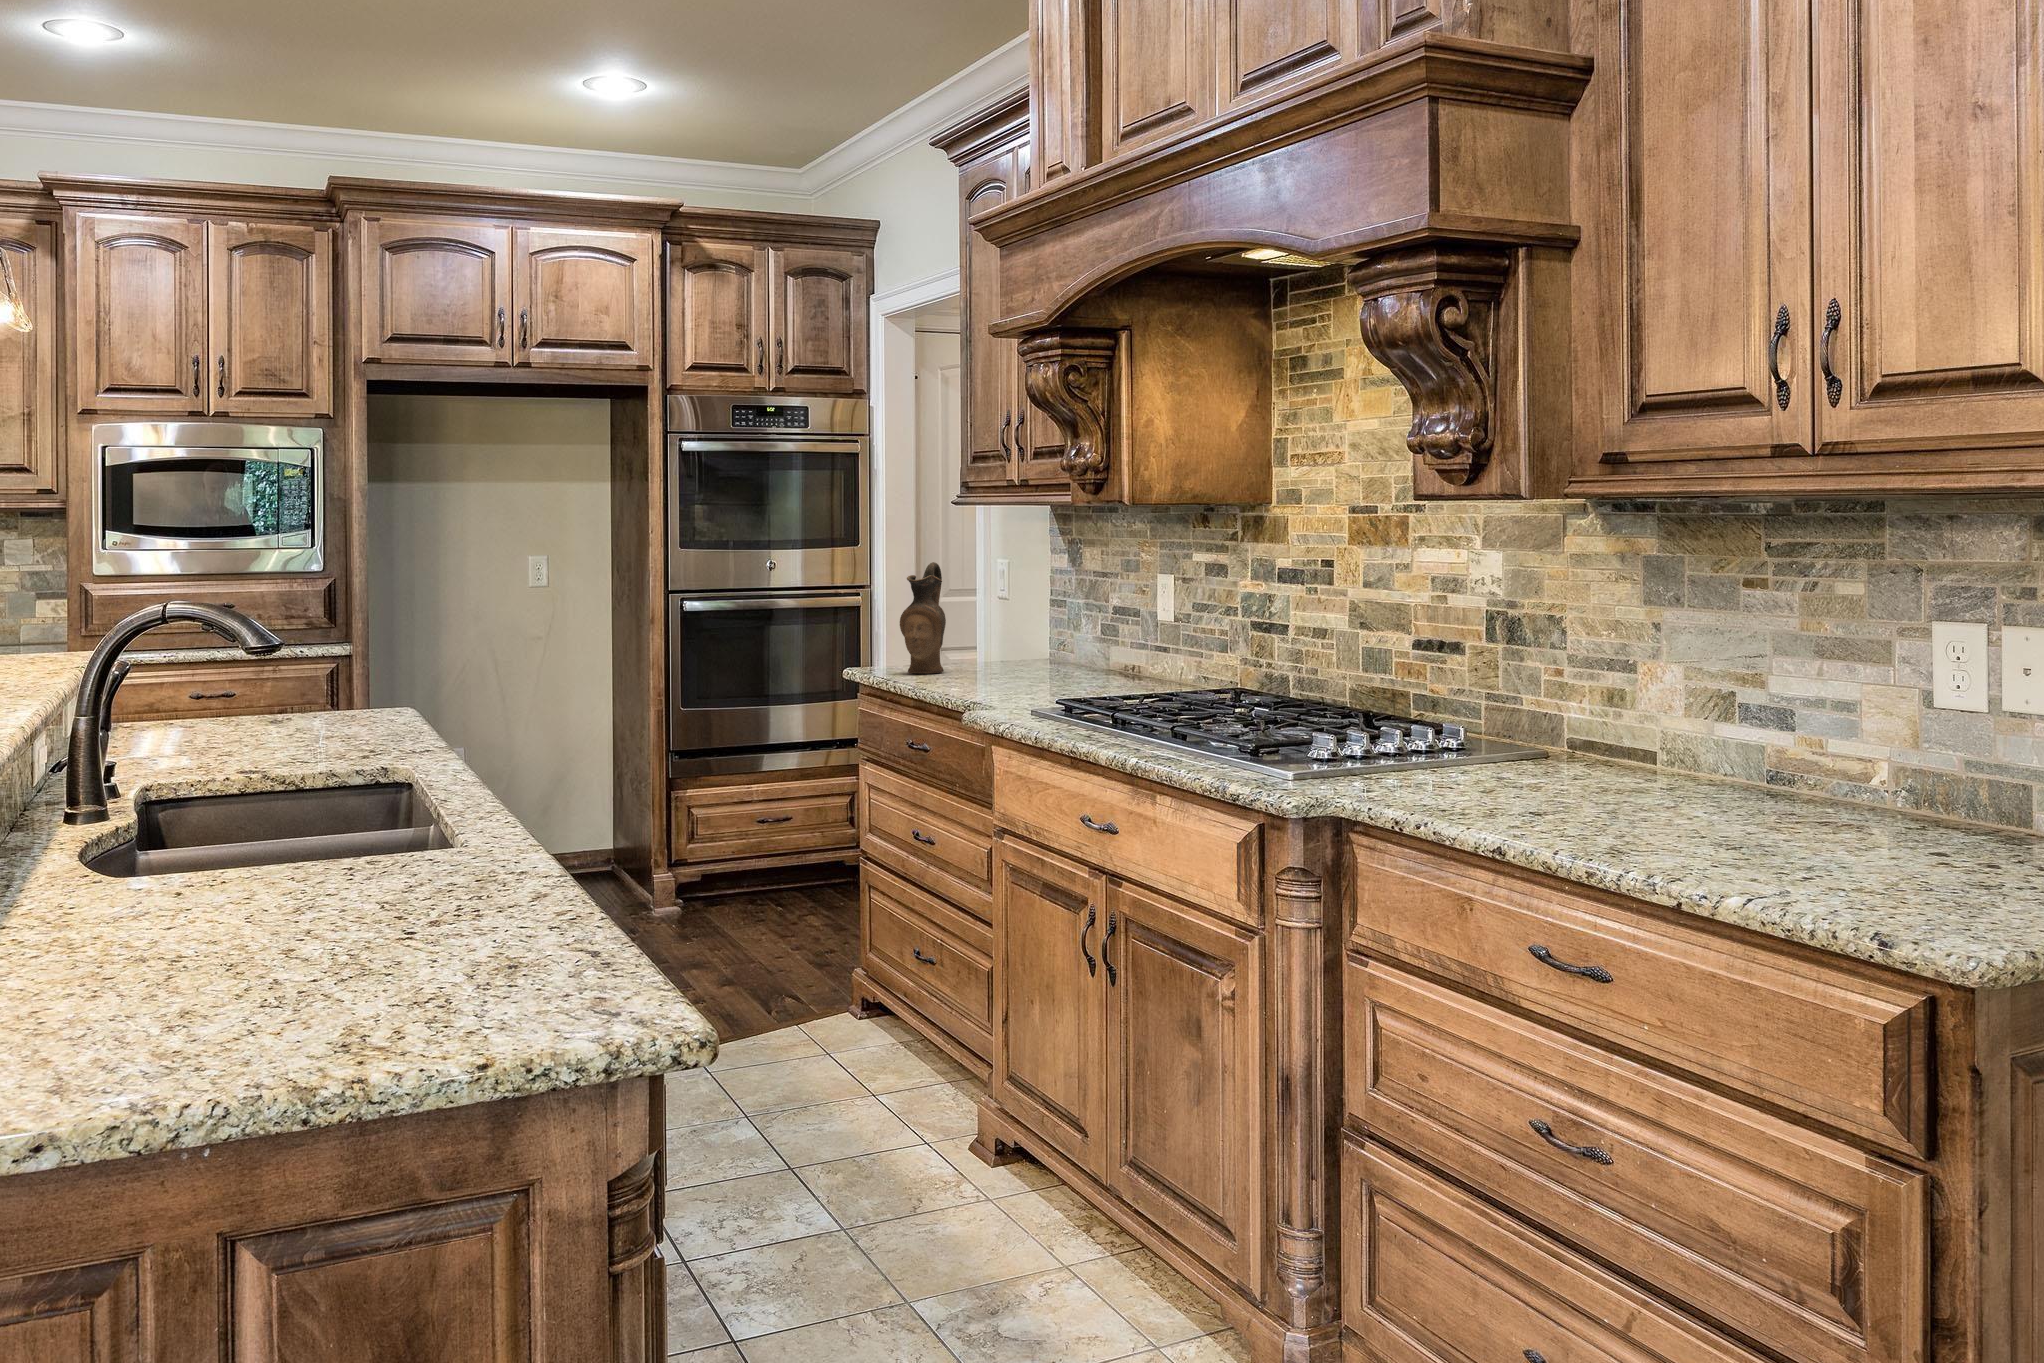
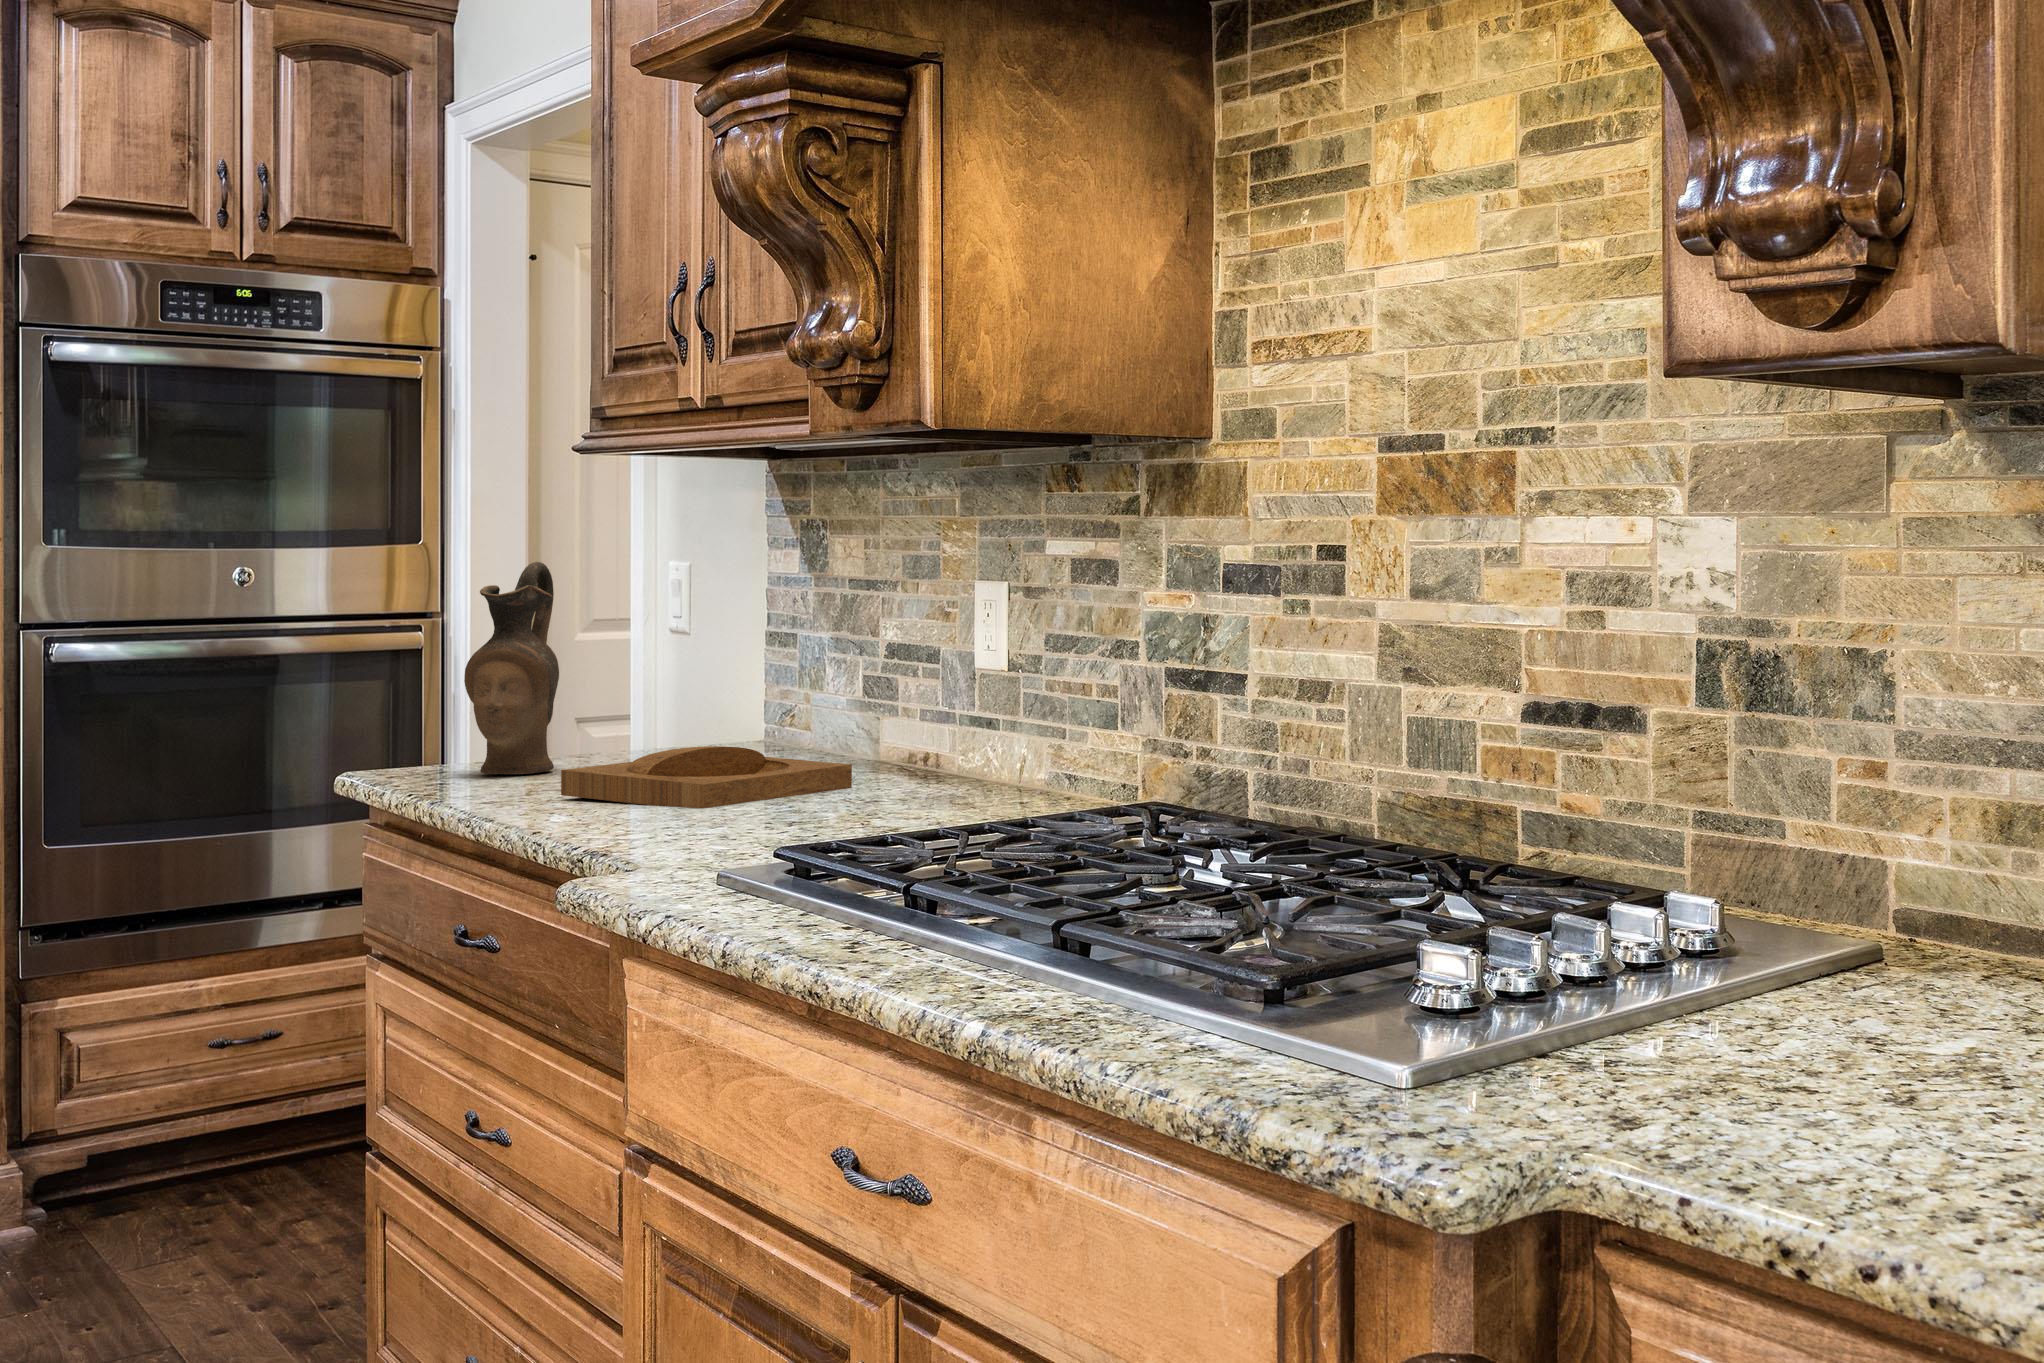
tray: none [952,660,1095,690] -> present [561,746,852,809]

